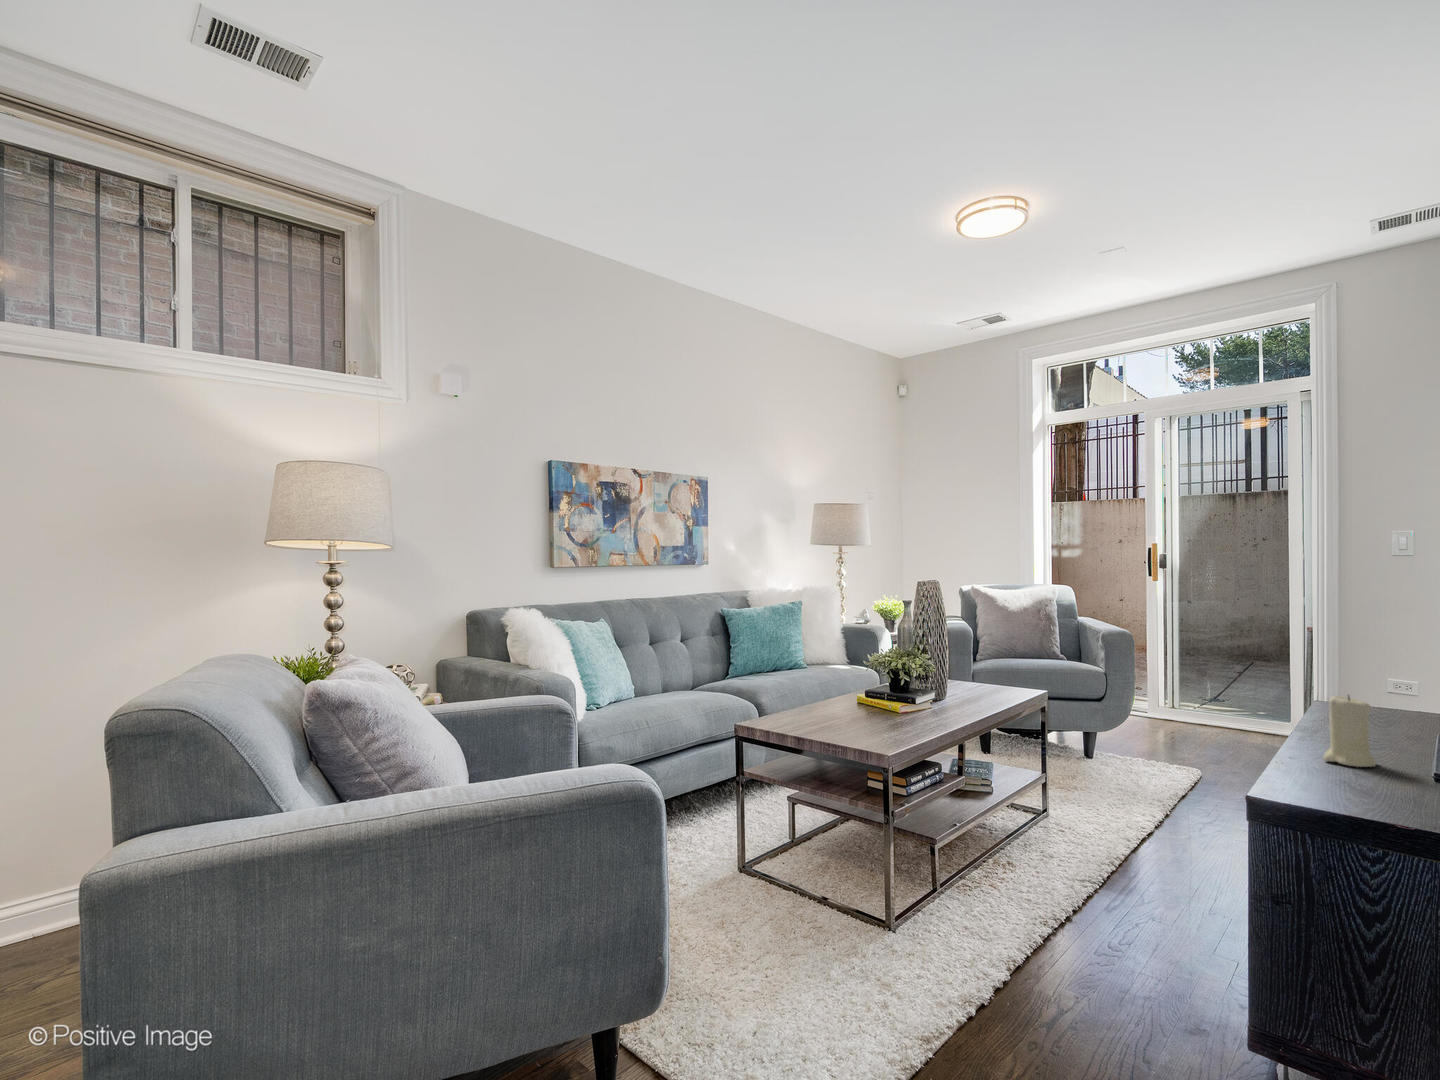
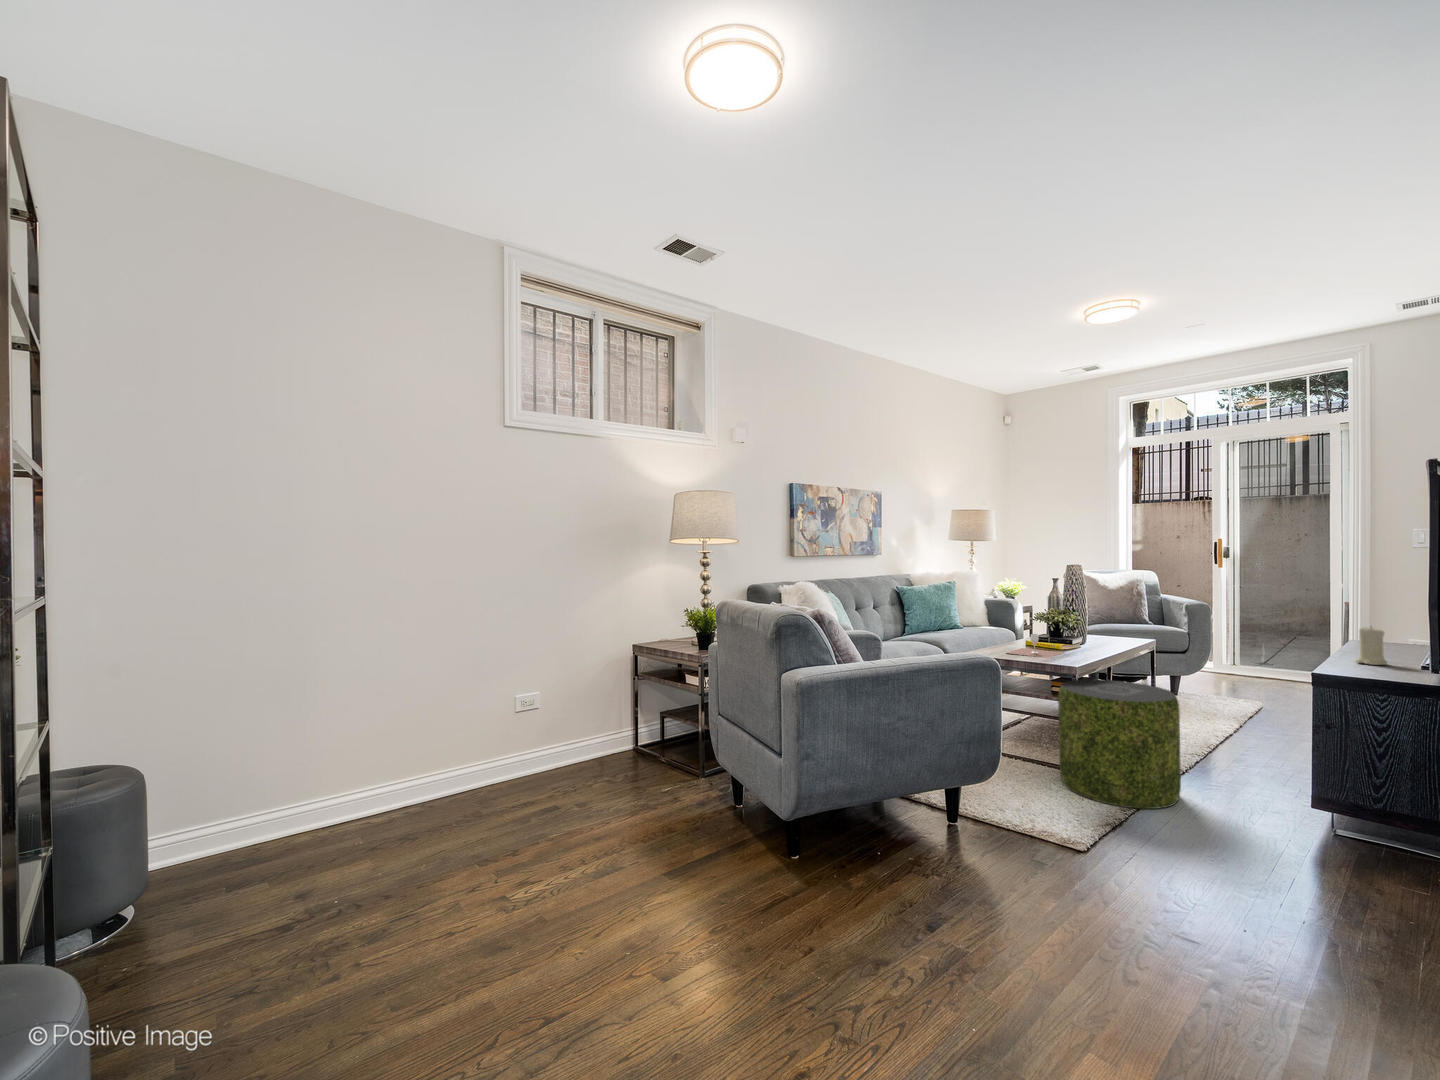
wine glass: none [803,692,895,735] -> present [1007,634,1063,658]
pouf: none [844,777,1035,1038] -> present [1058,679,1181,809]

